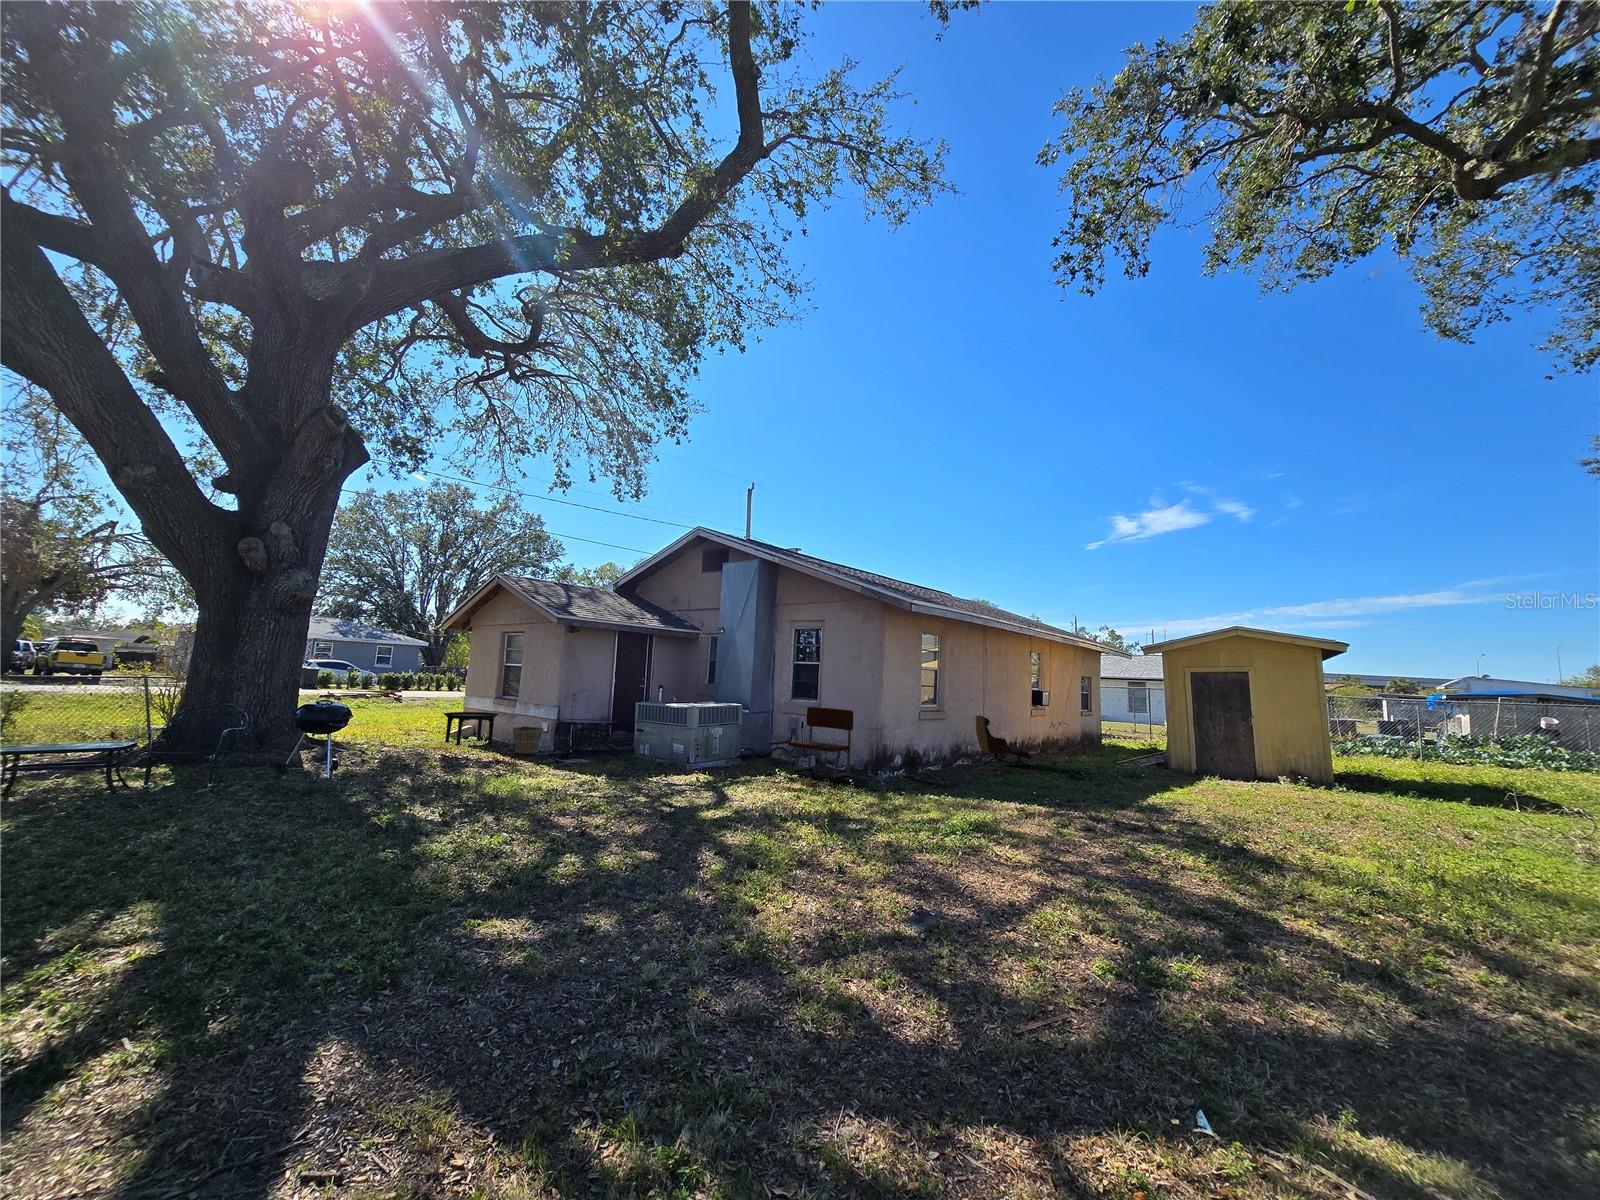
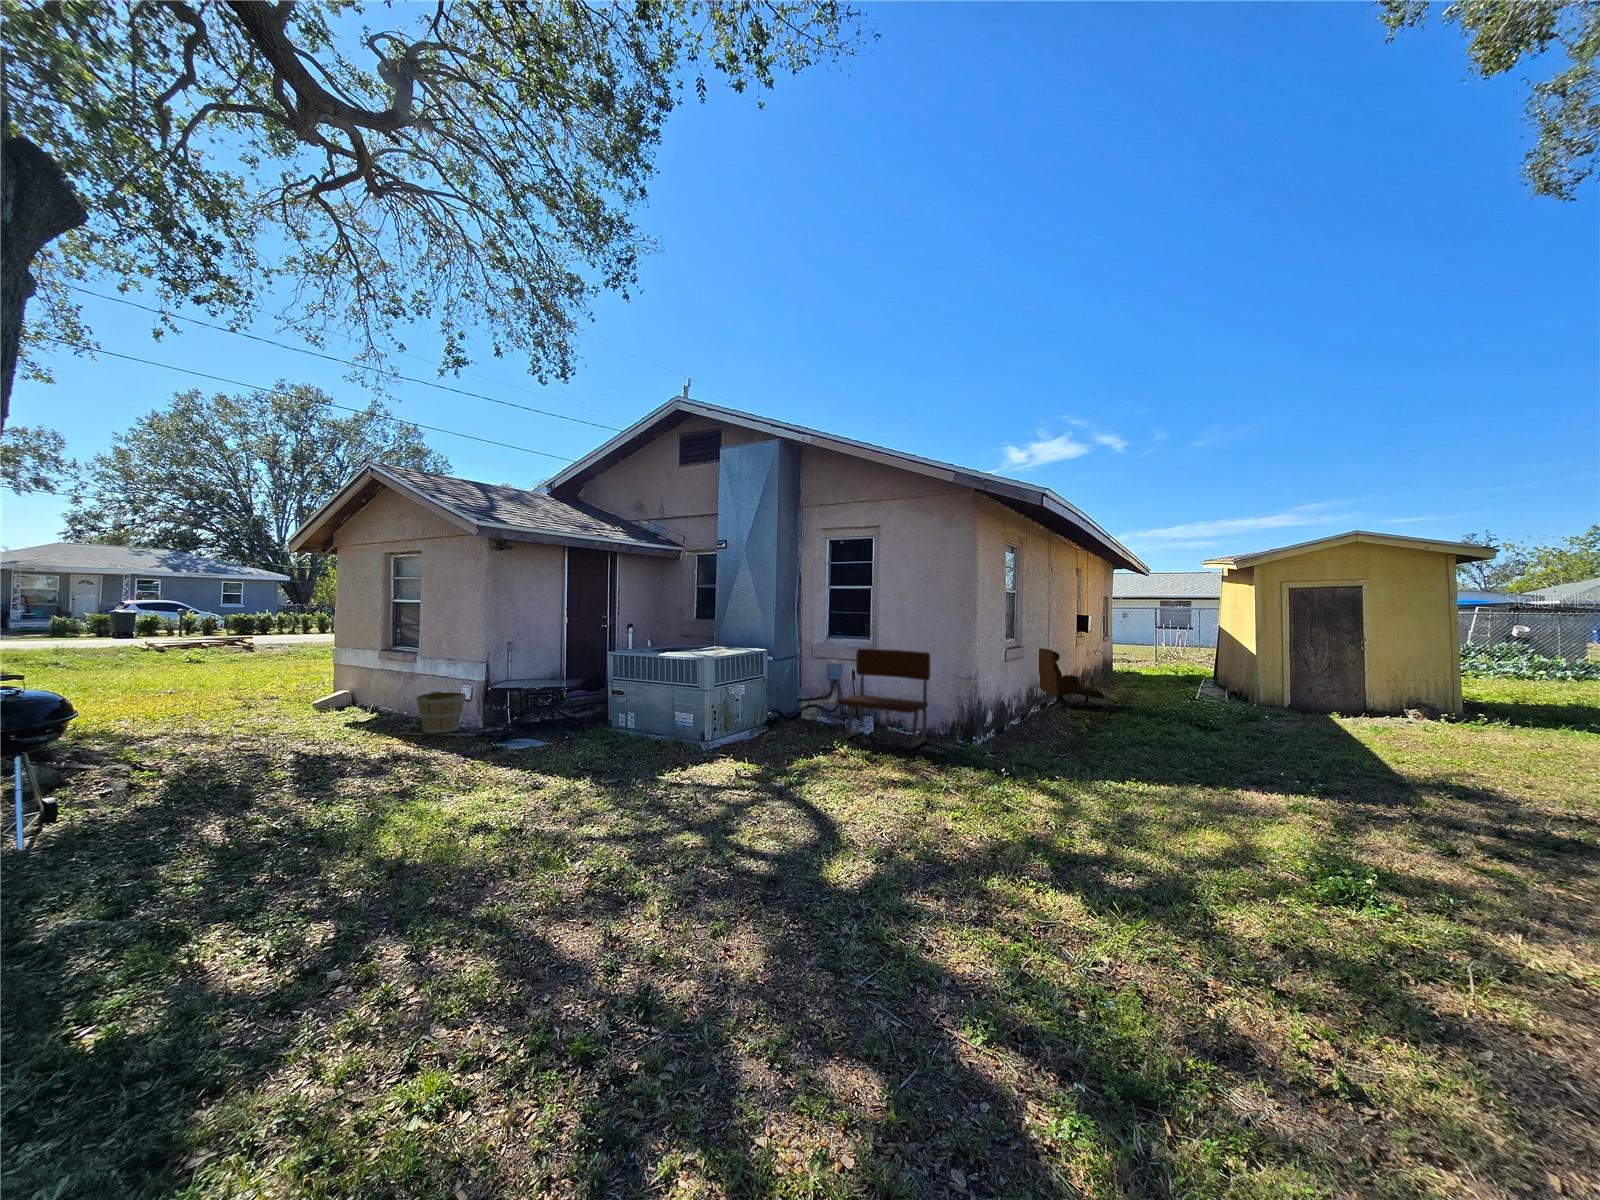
round table: present [444,712,498,745] -> none [301,671,391,724]
potted tree: present [900,746,918,780] -> none [988,693,1022,743]

